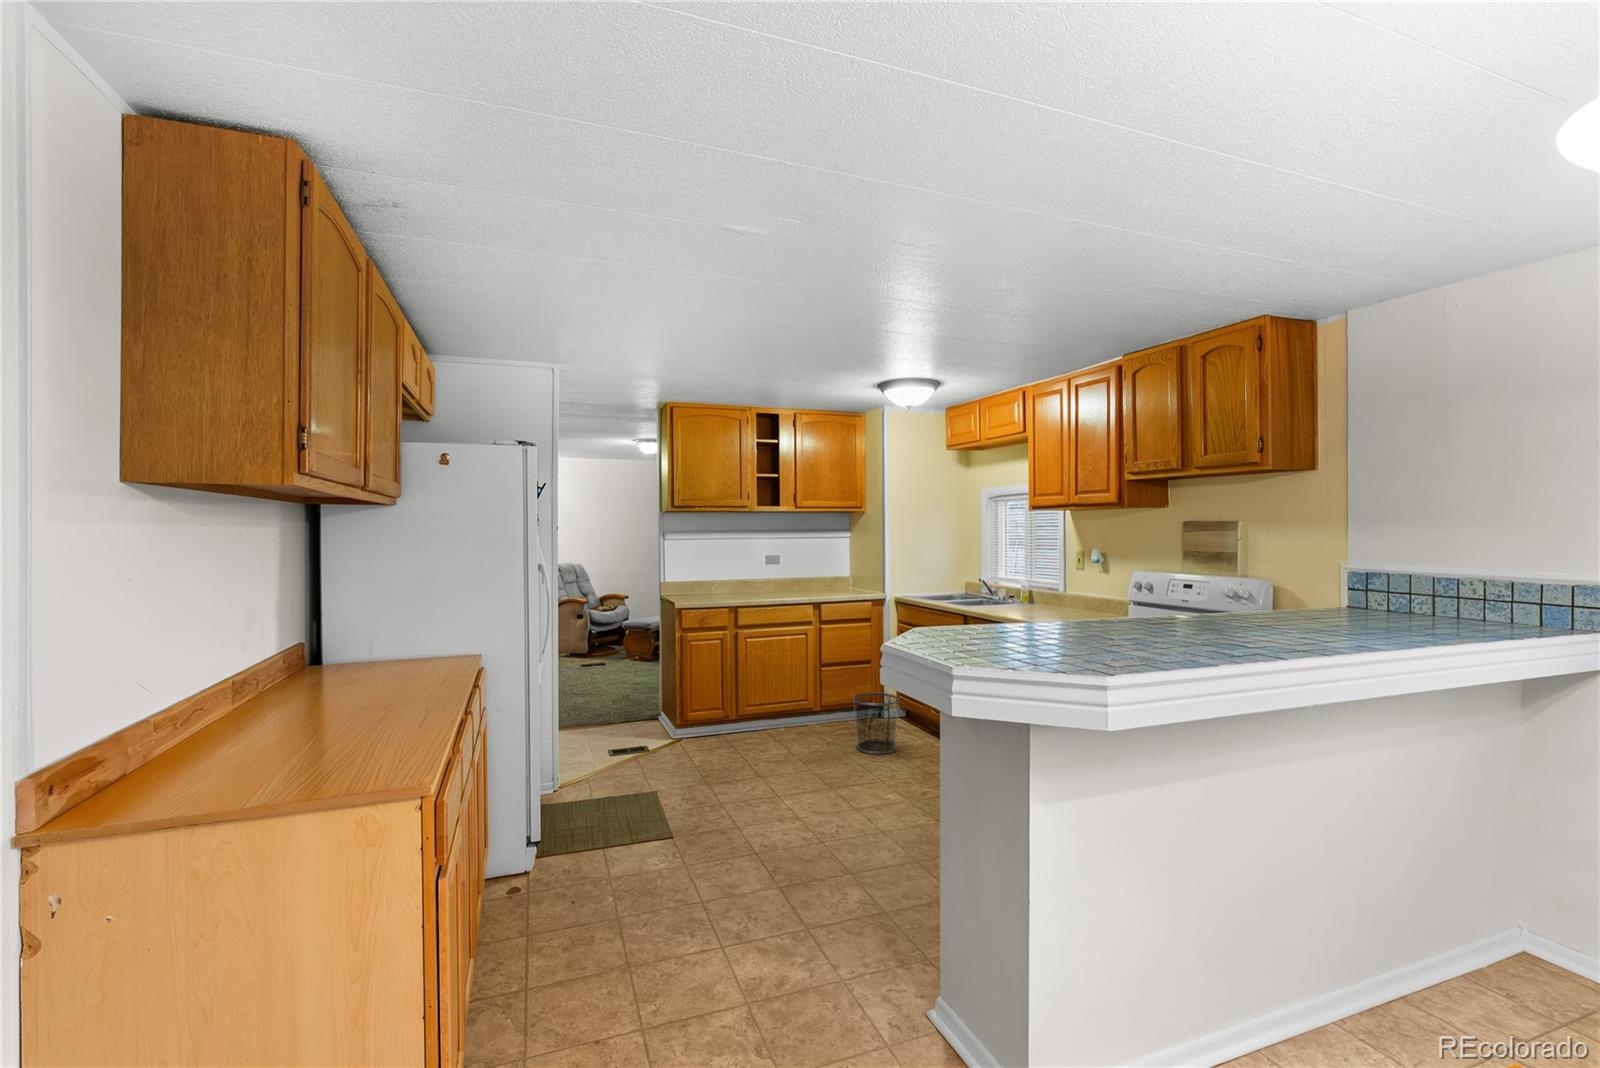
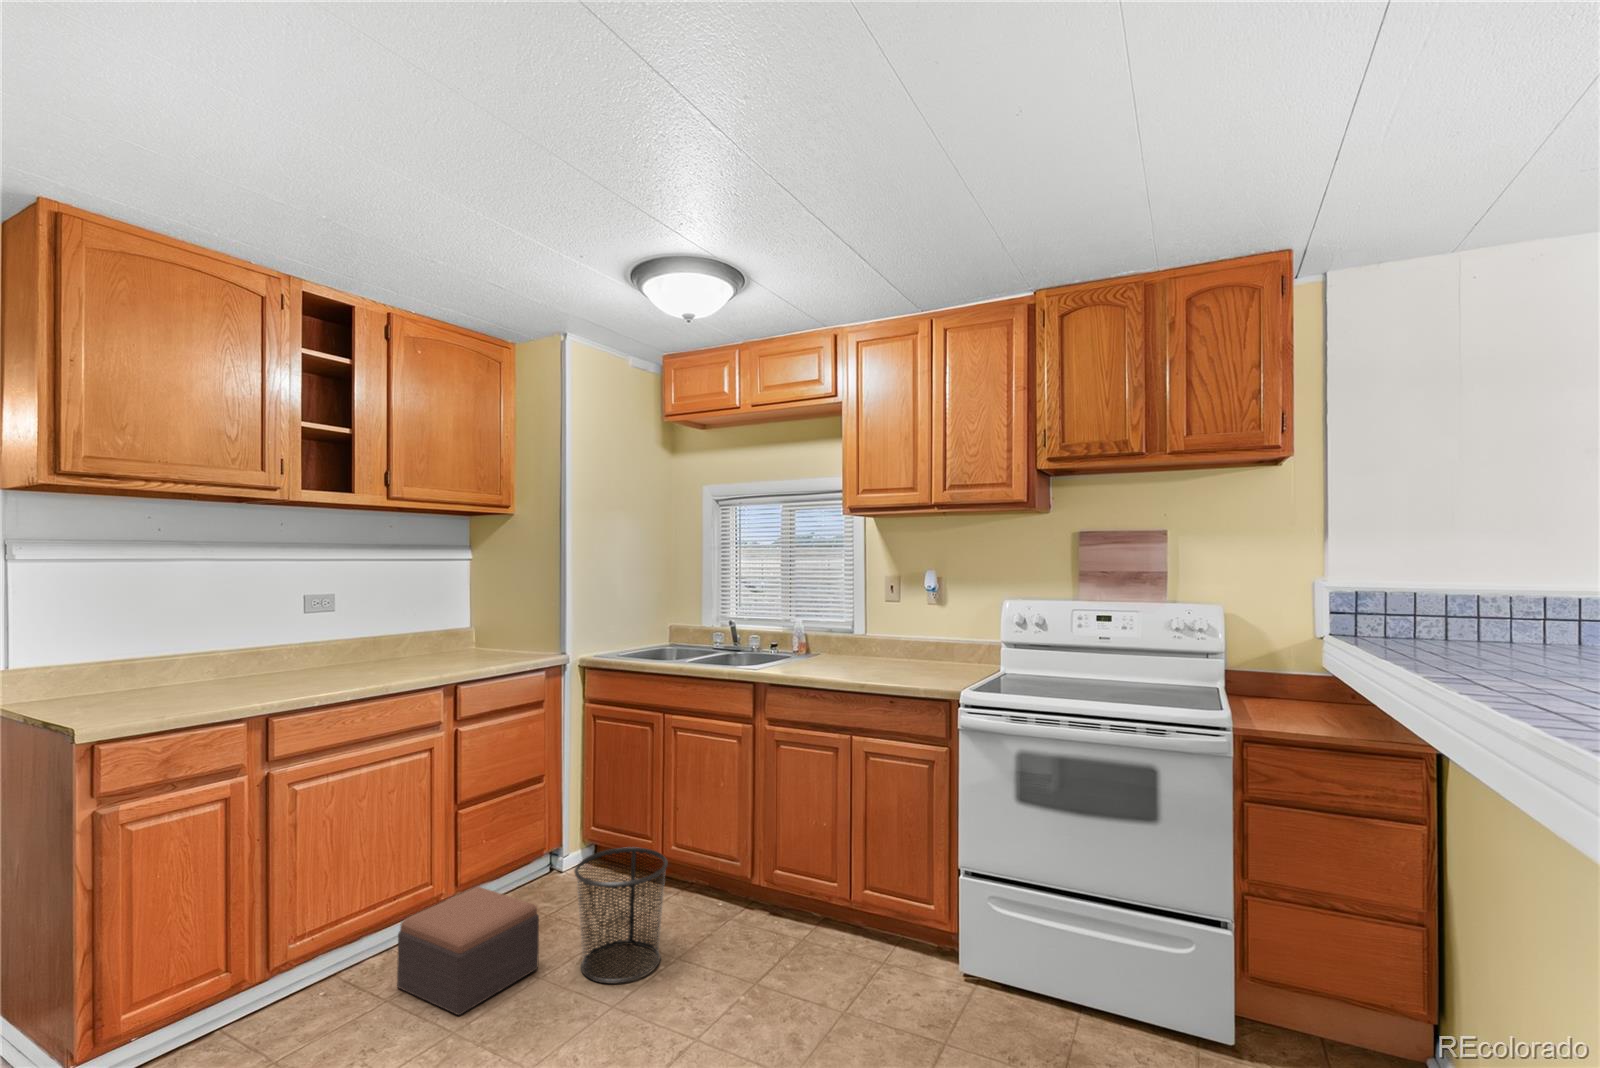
footstool: none [784,699,840,746] -> present [397,887,539,1015]

